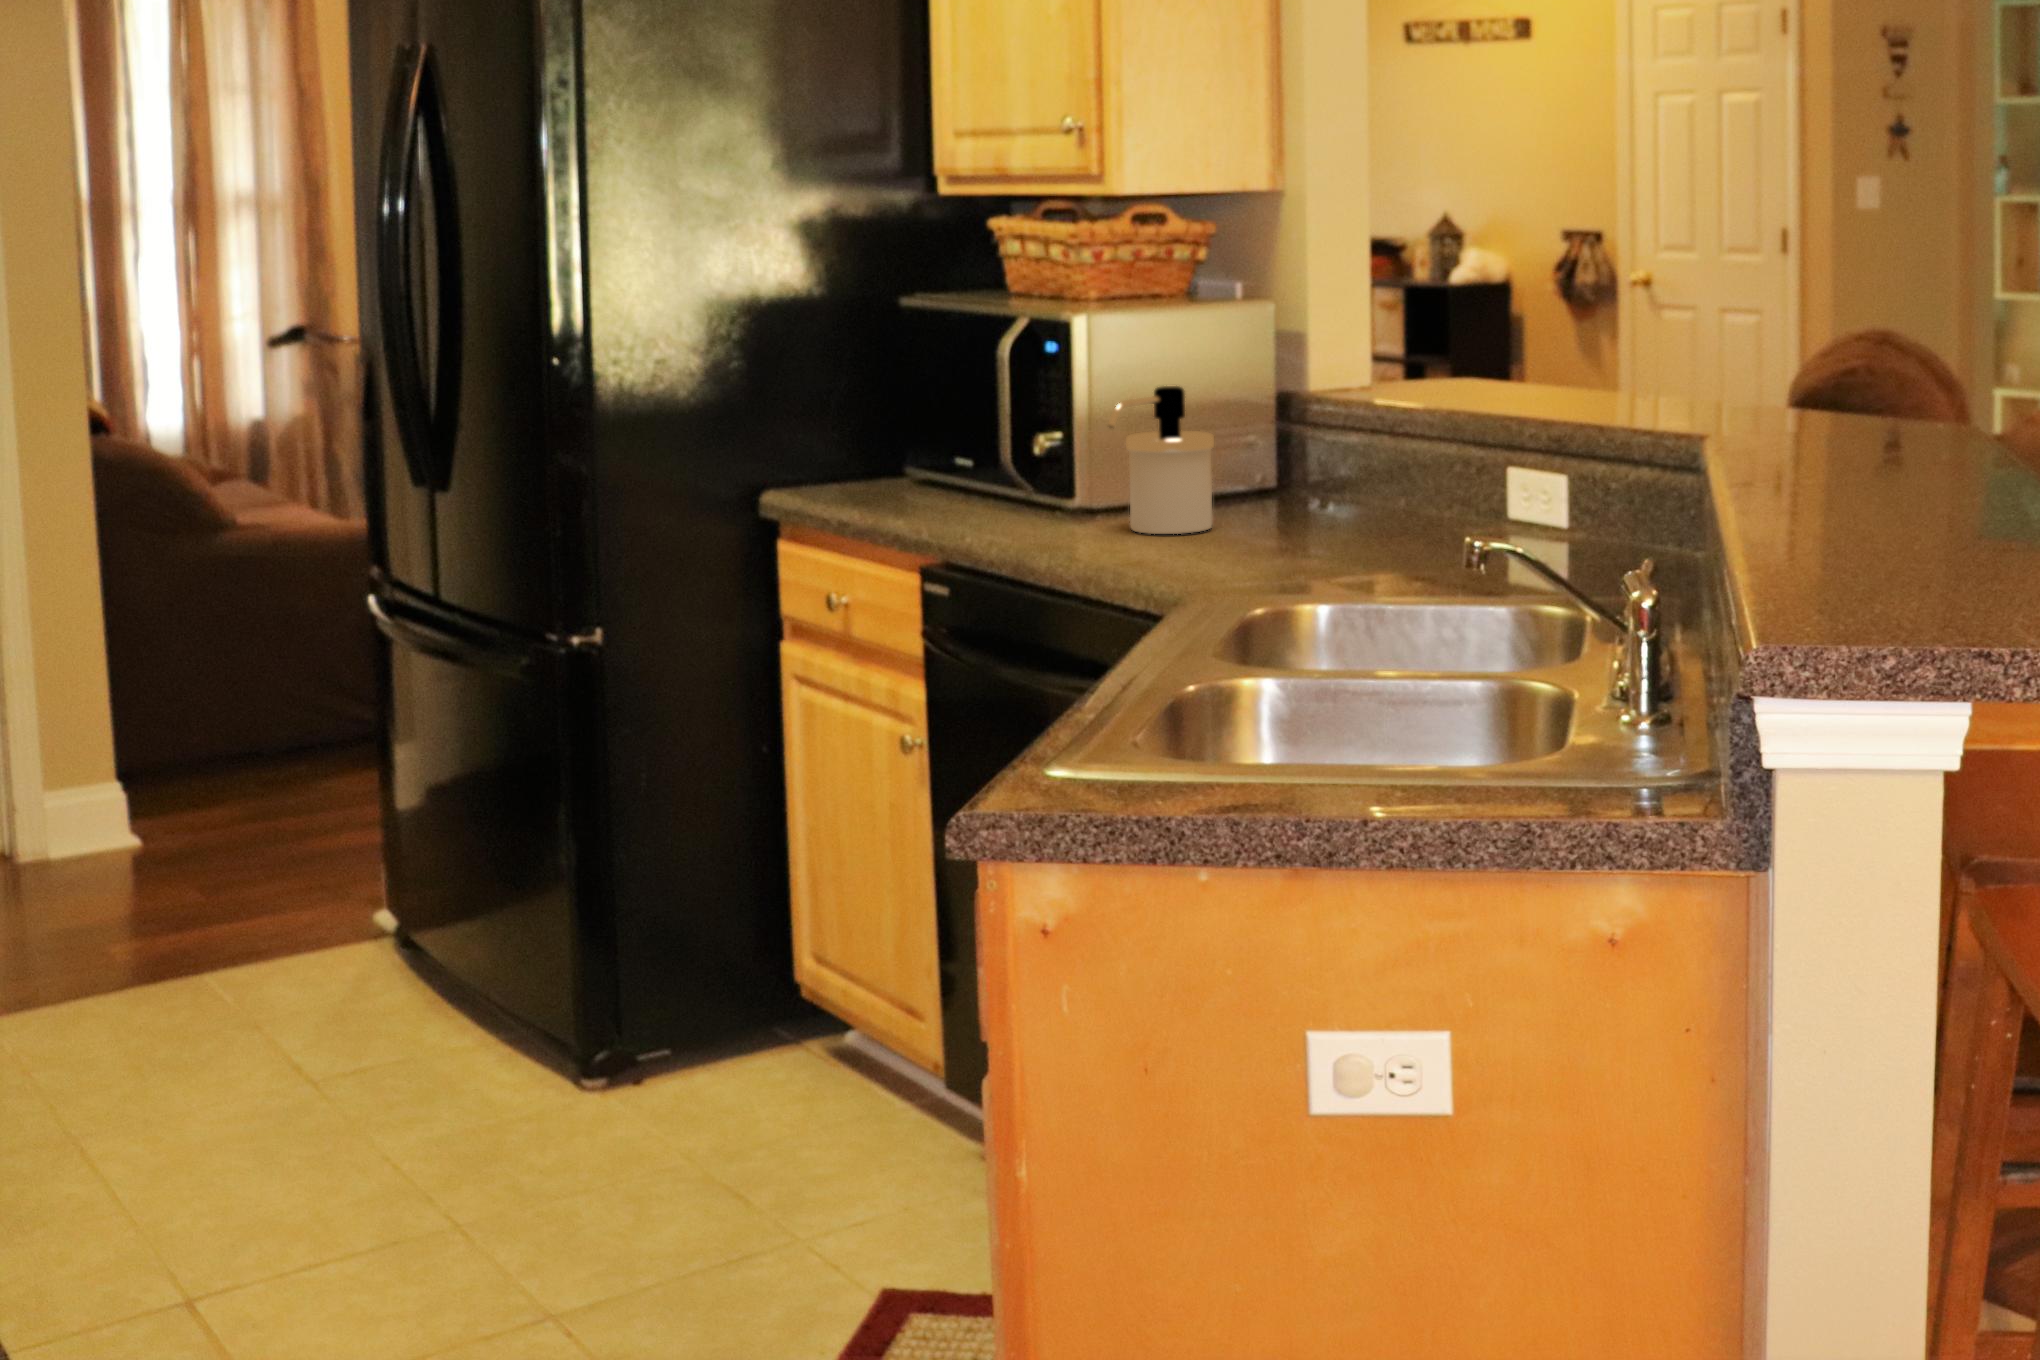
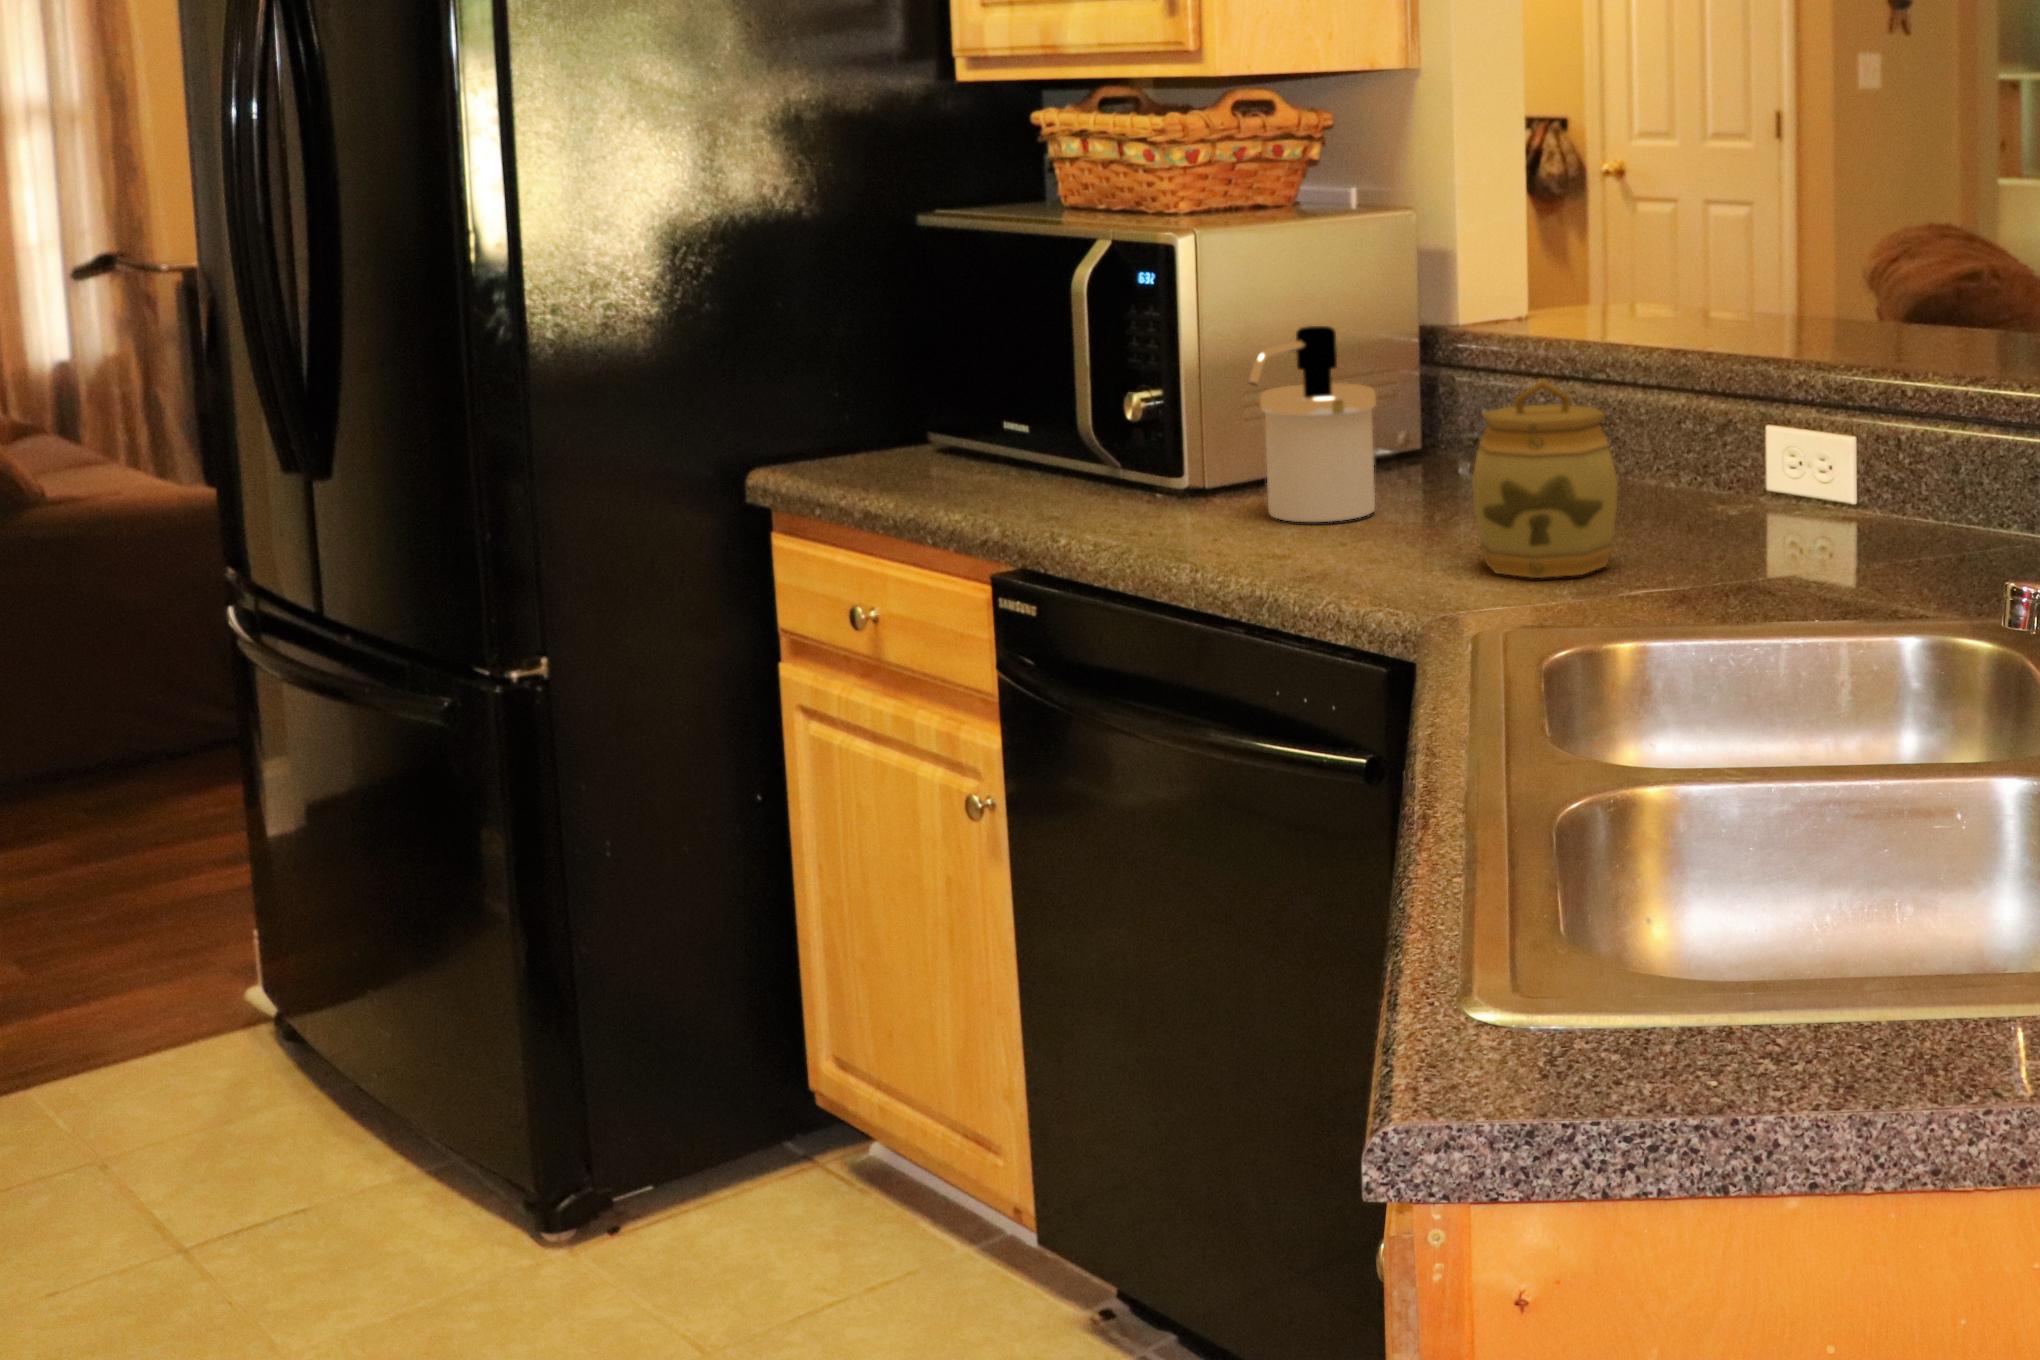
jar: none [1256,425,1359,571] -> present [1472,380,1618,578]

